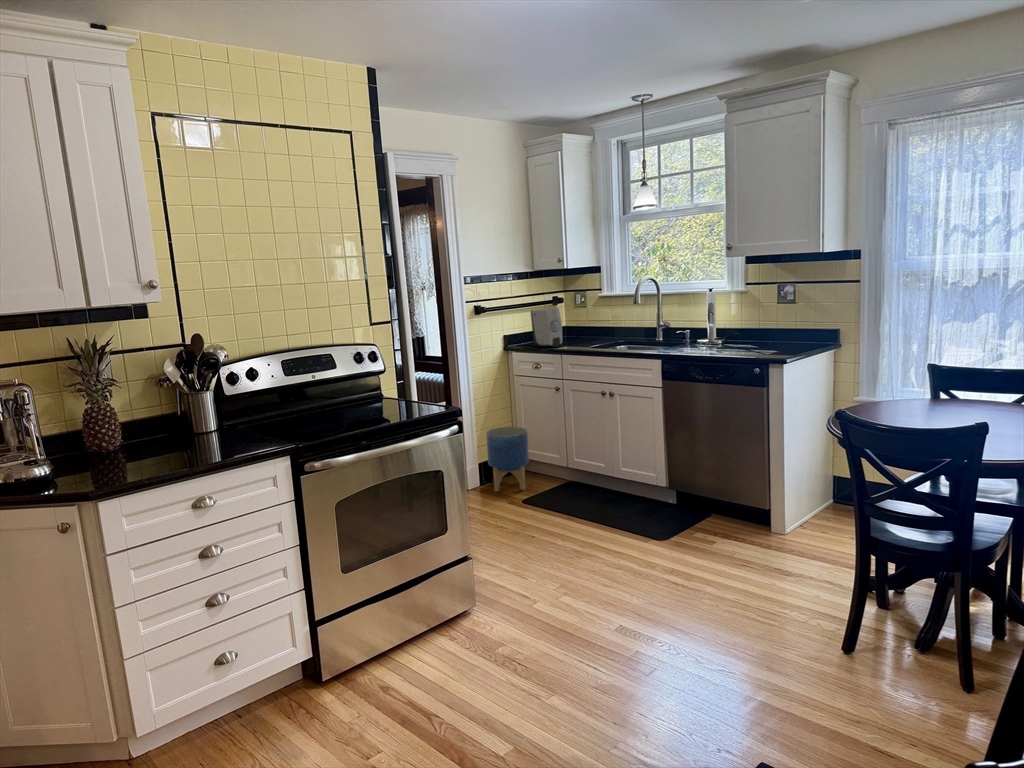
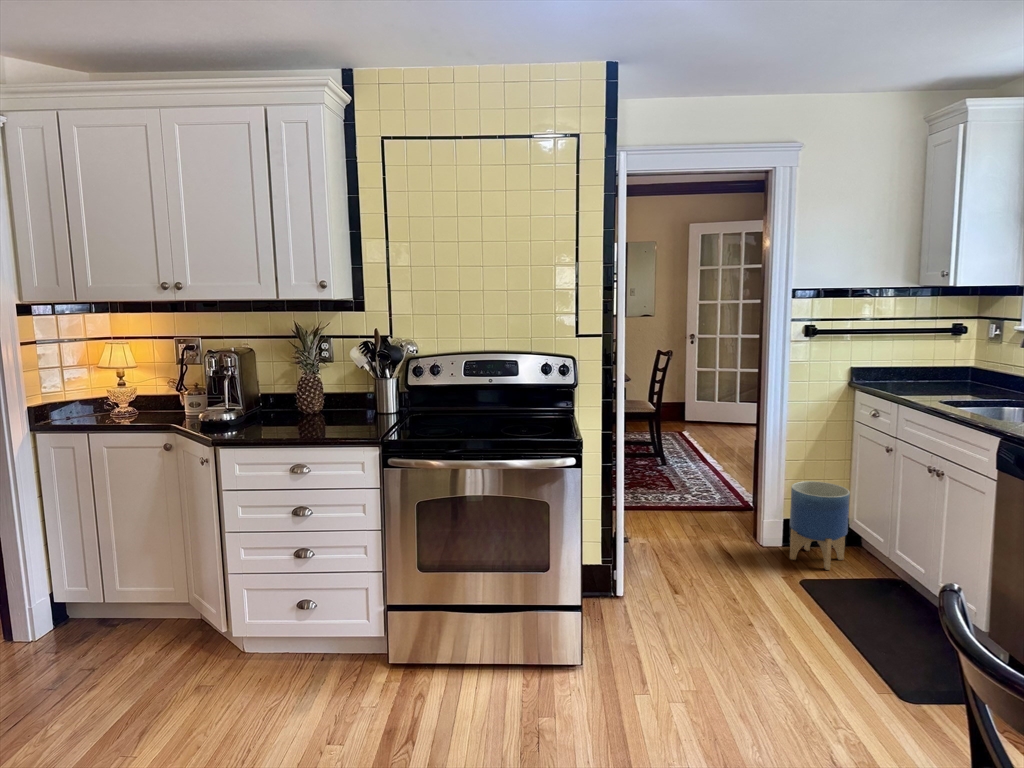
soap dispenser: present [531,308,562,347] -> none [891,338,935,392]

